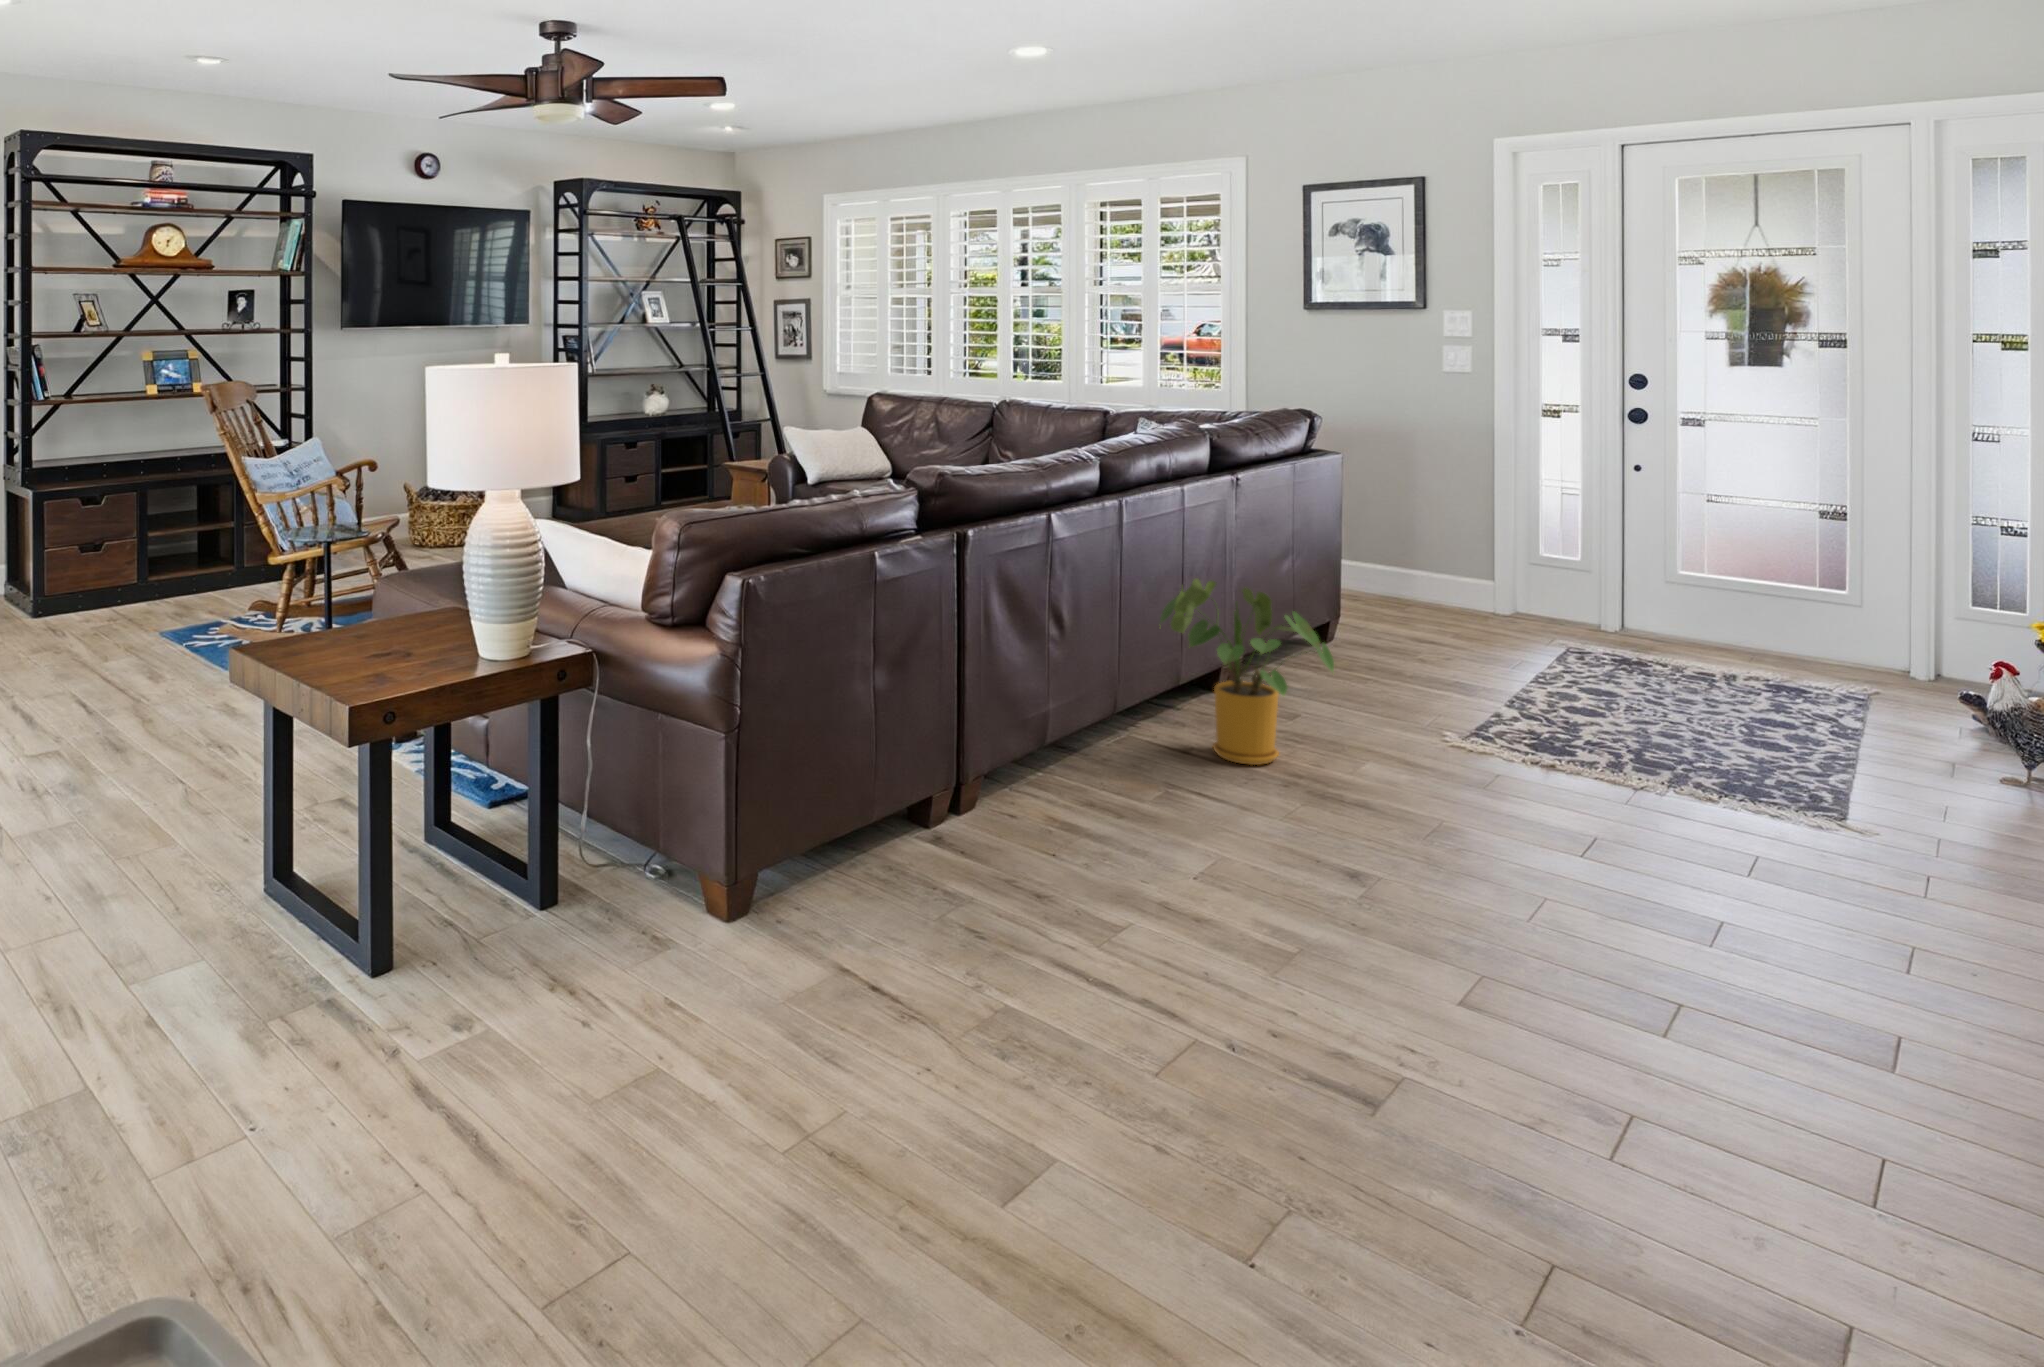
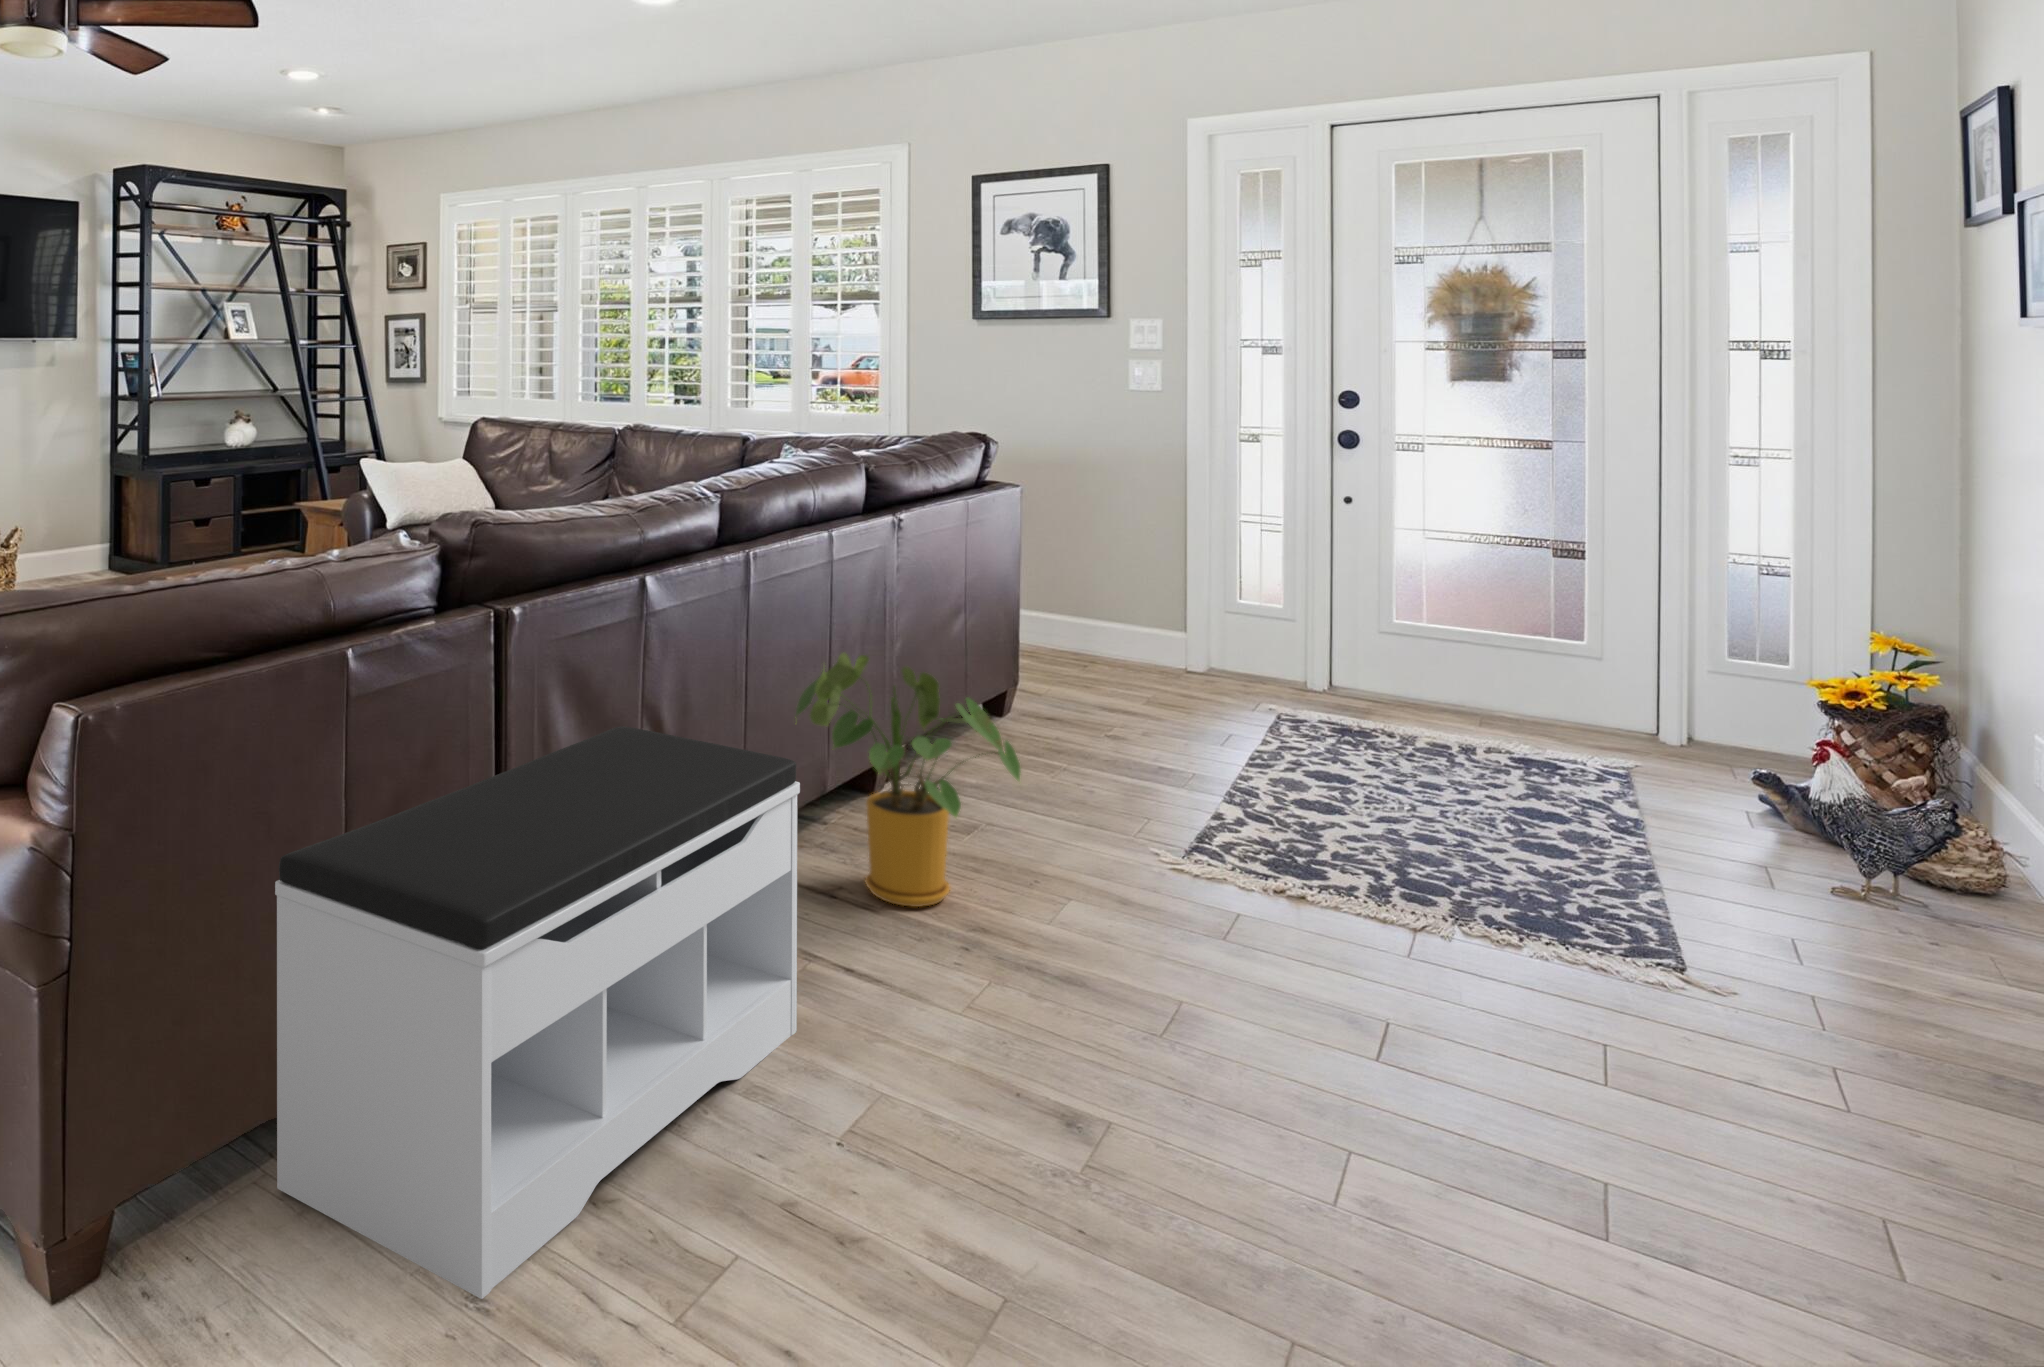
bench: none [831,621,1170,949] -> present [275,726,800,1299]

